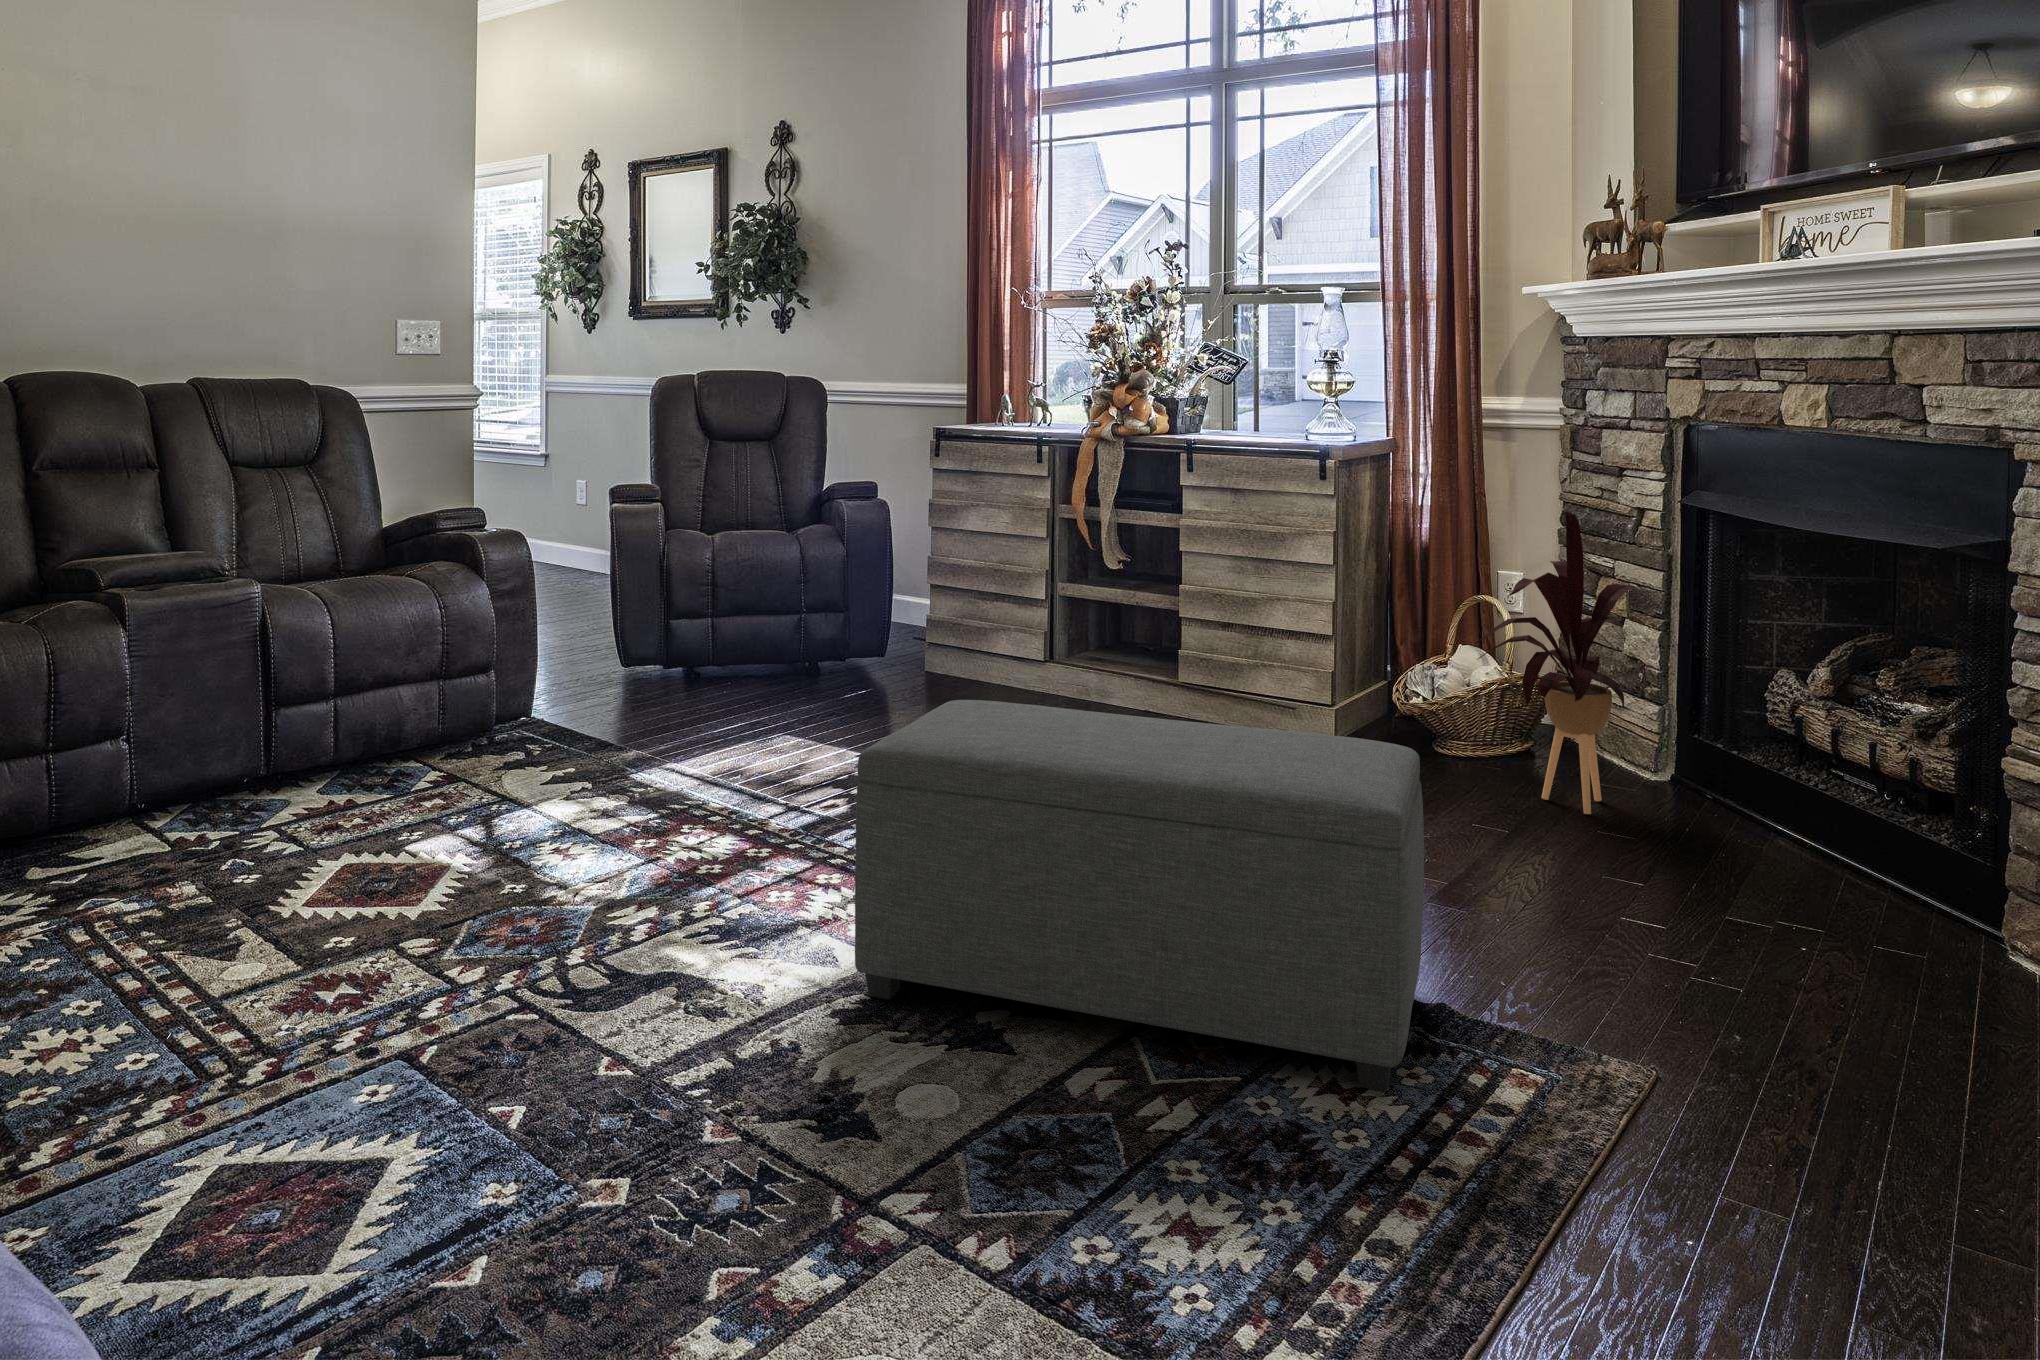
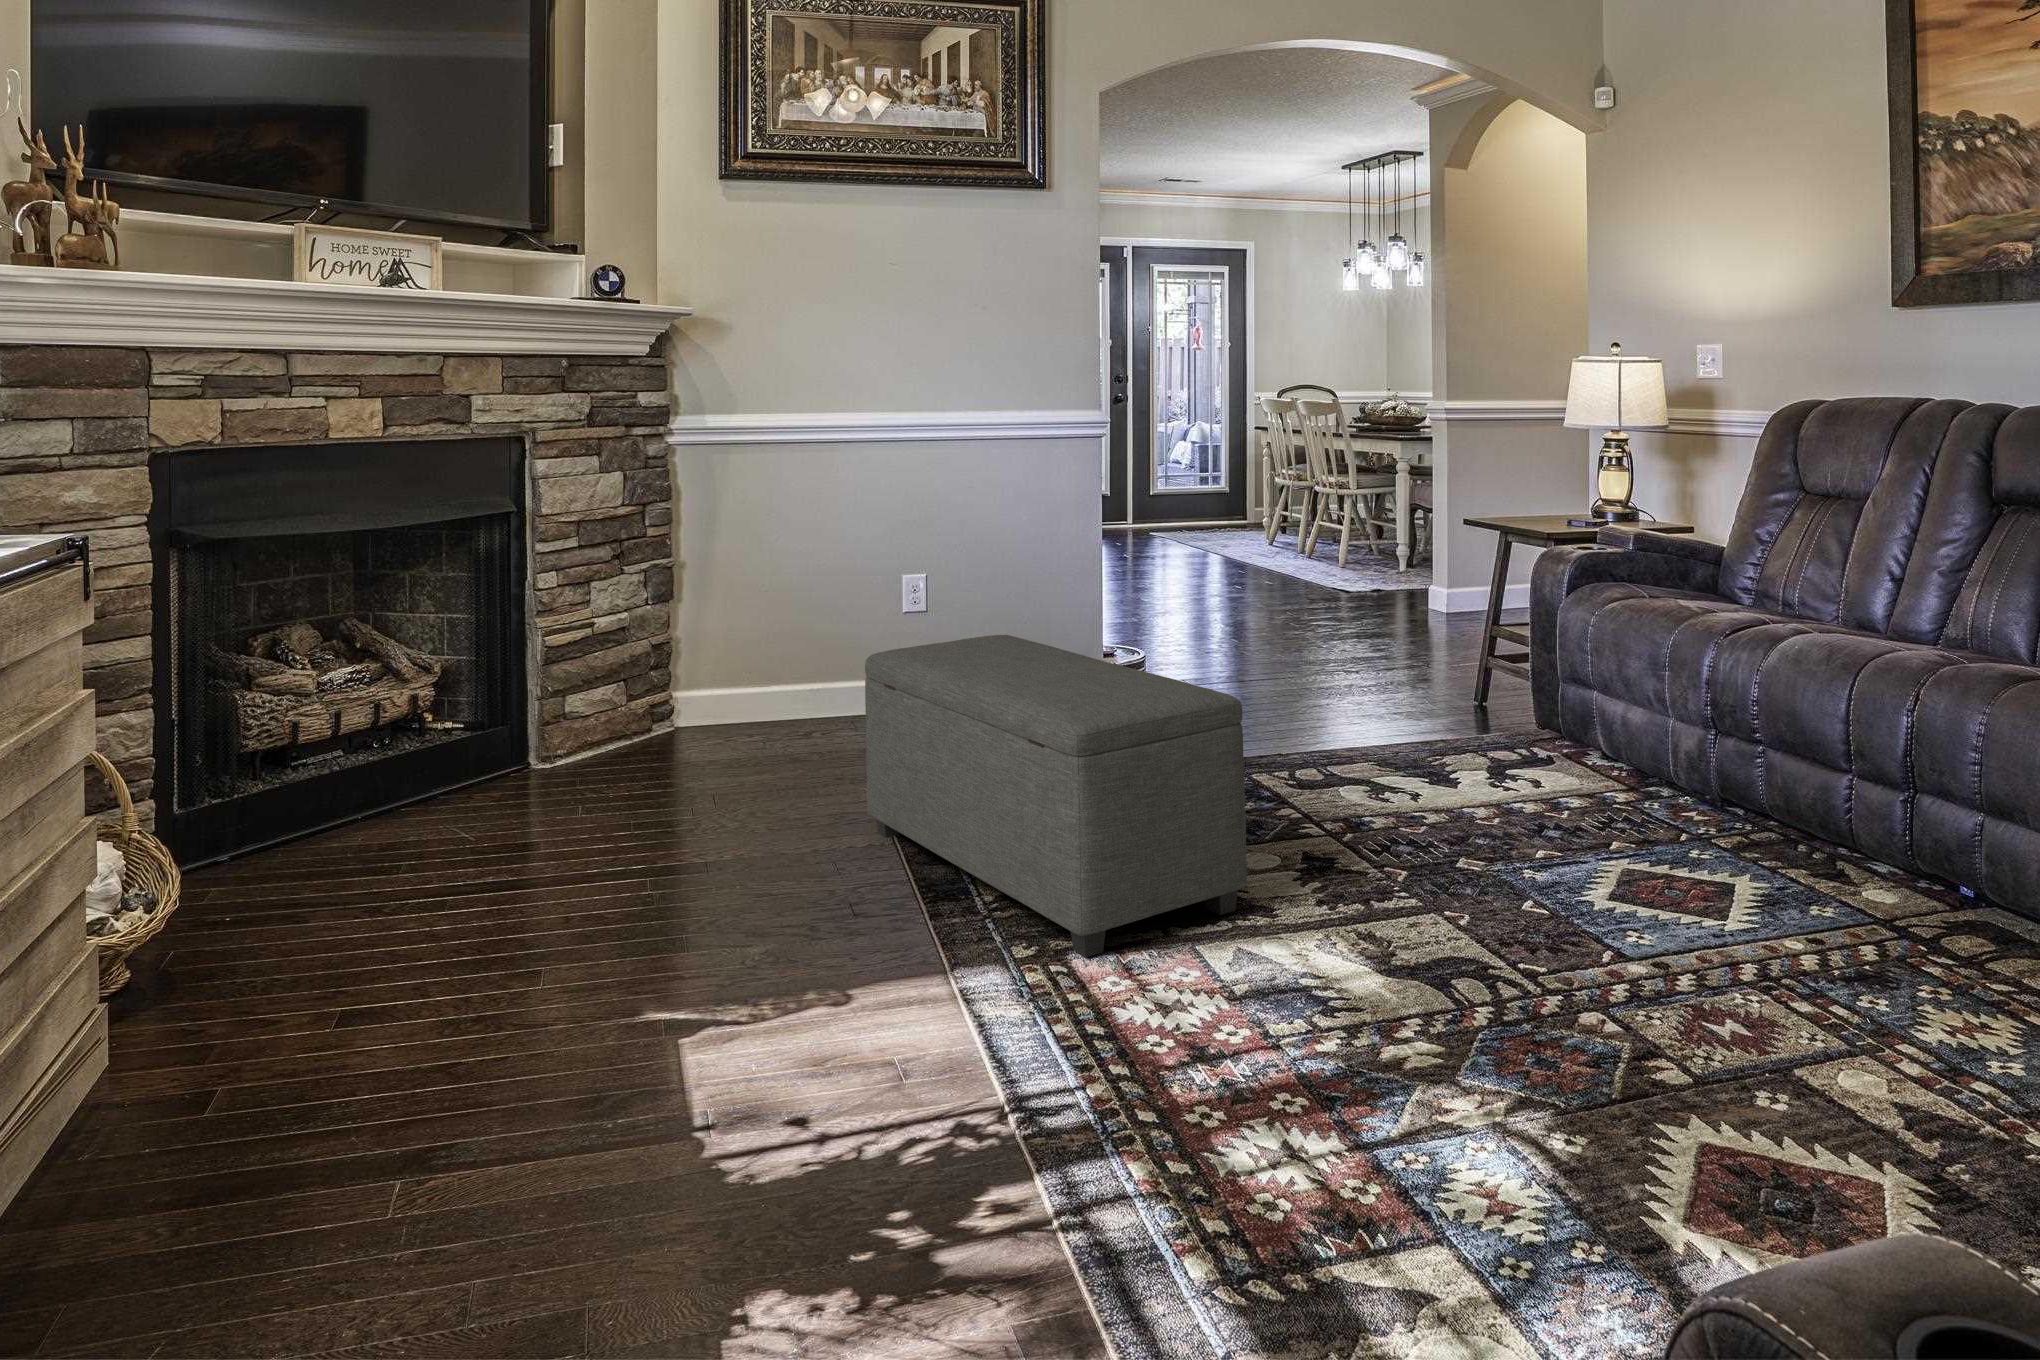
house plant: present [1476,512,1635,814] -> none [158,550,416,920]

